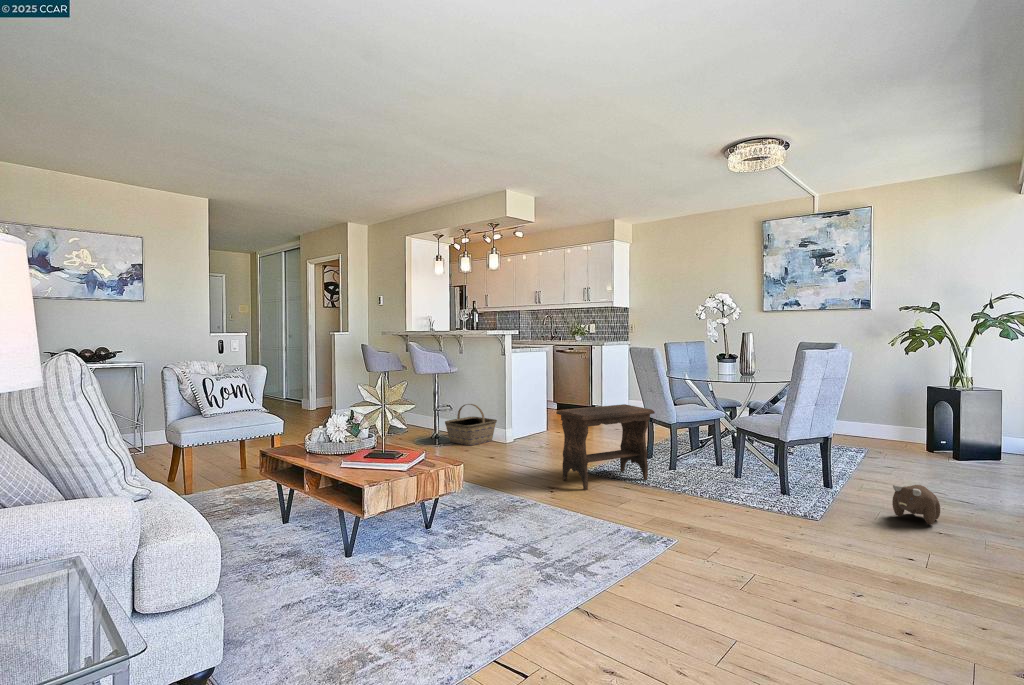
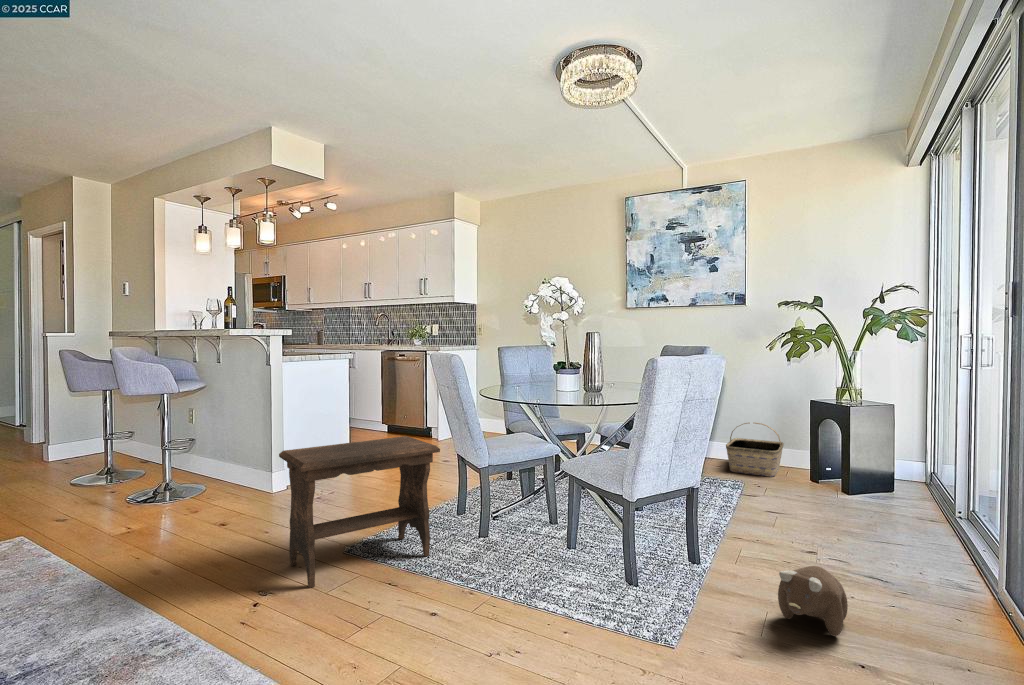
basket: present [445,404,497,445] -> present [726,423,784,477]

